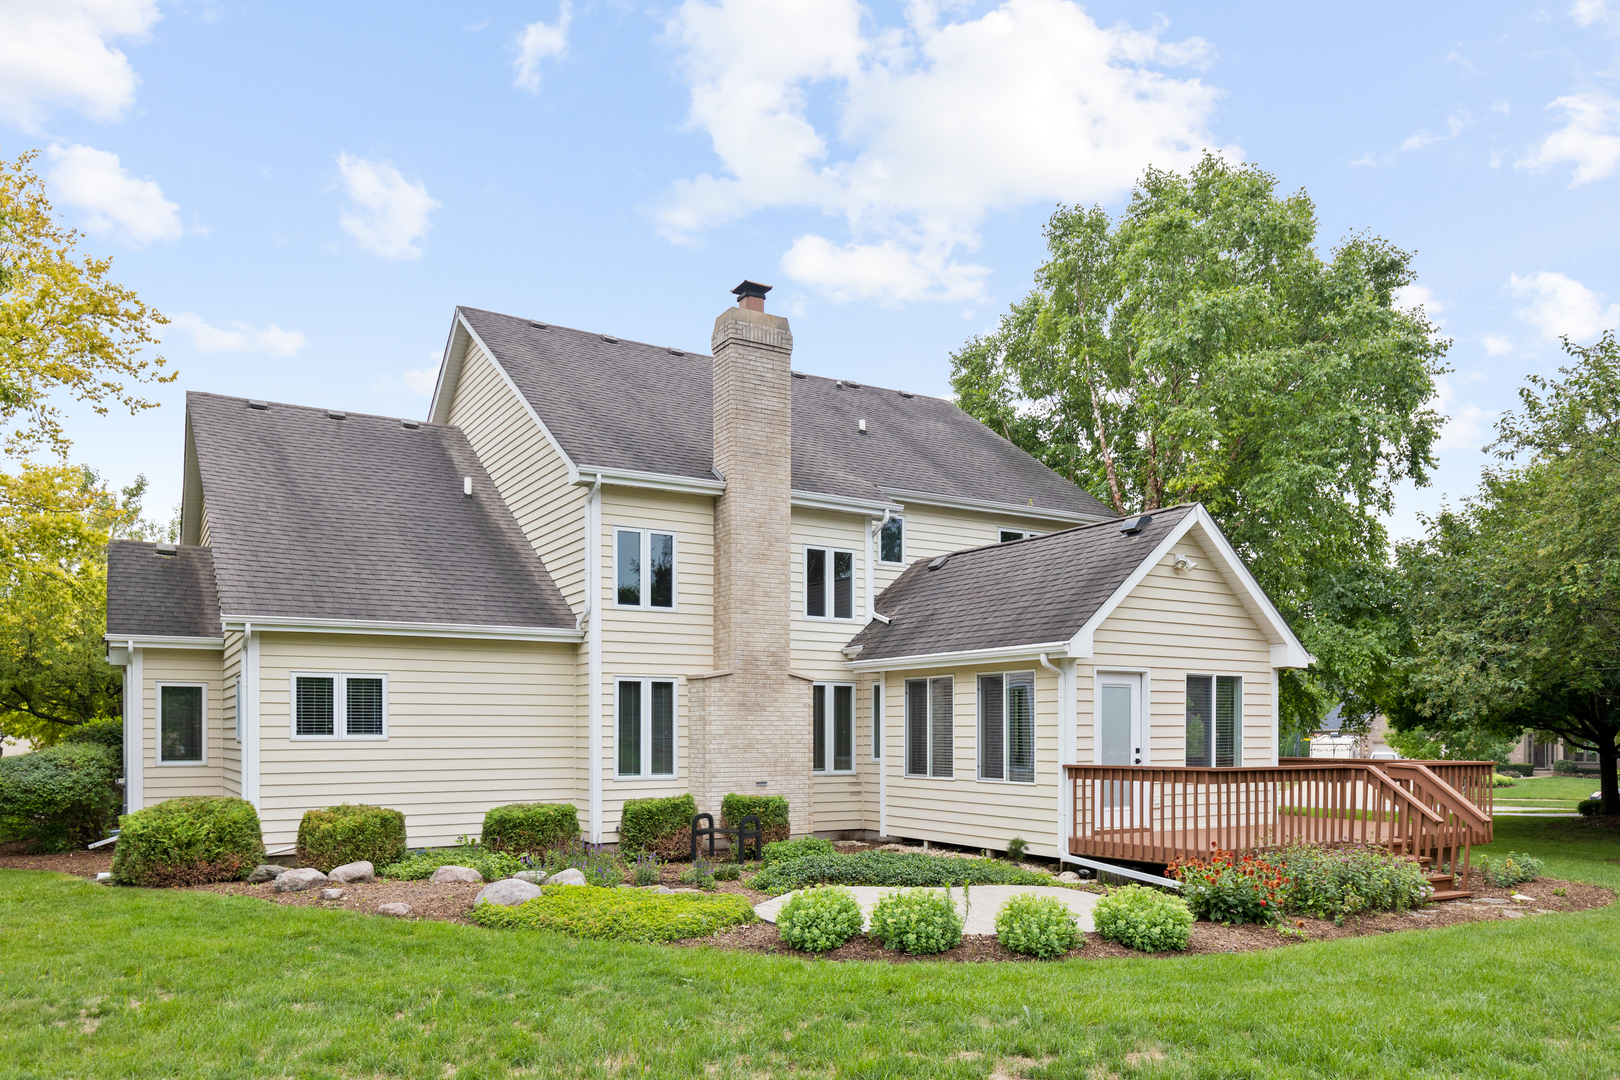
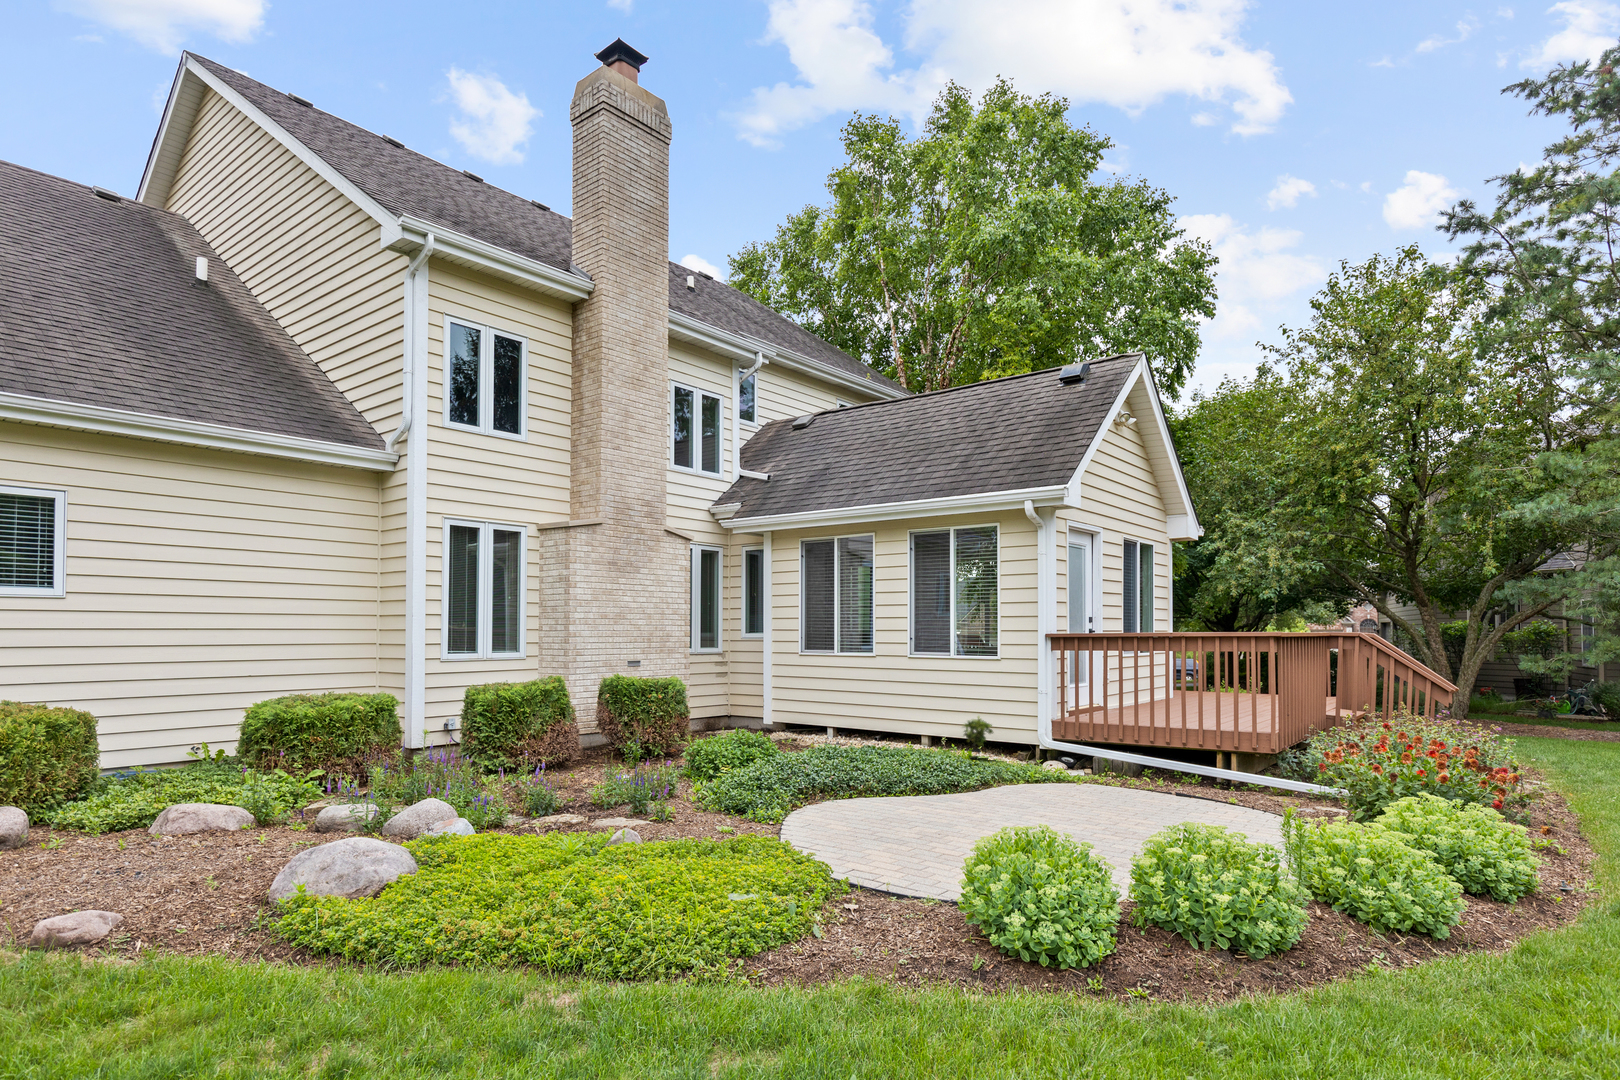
bench: present [691,813,762,864] -> none [560,701,655,766]

